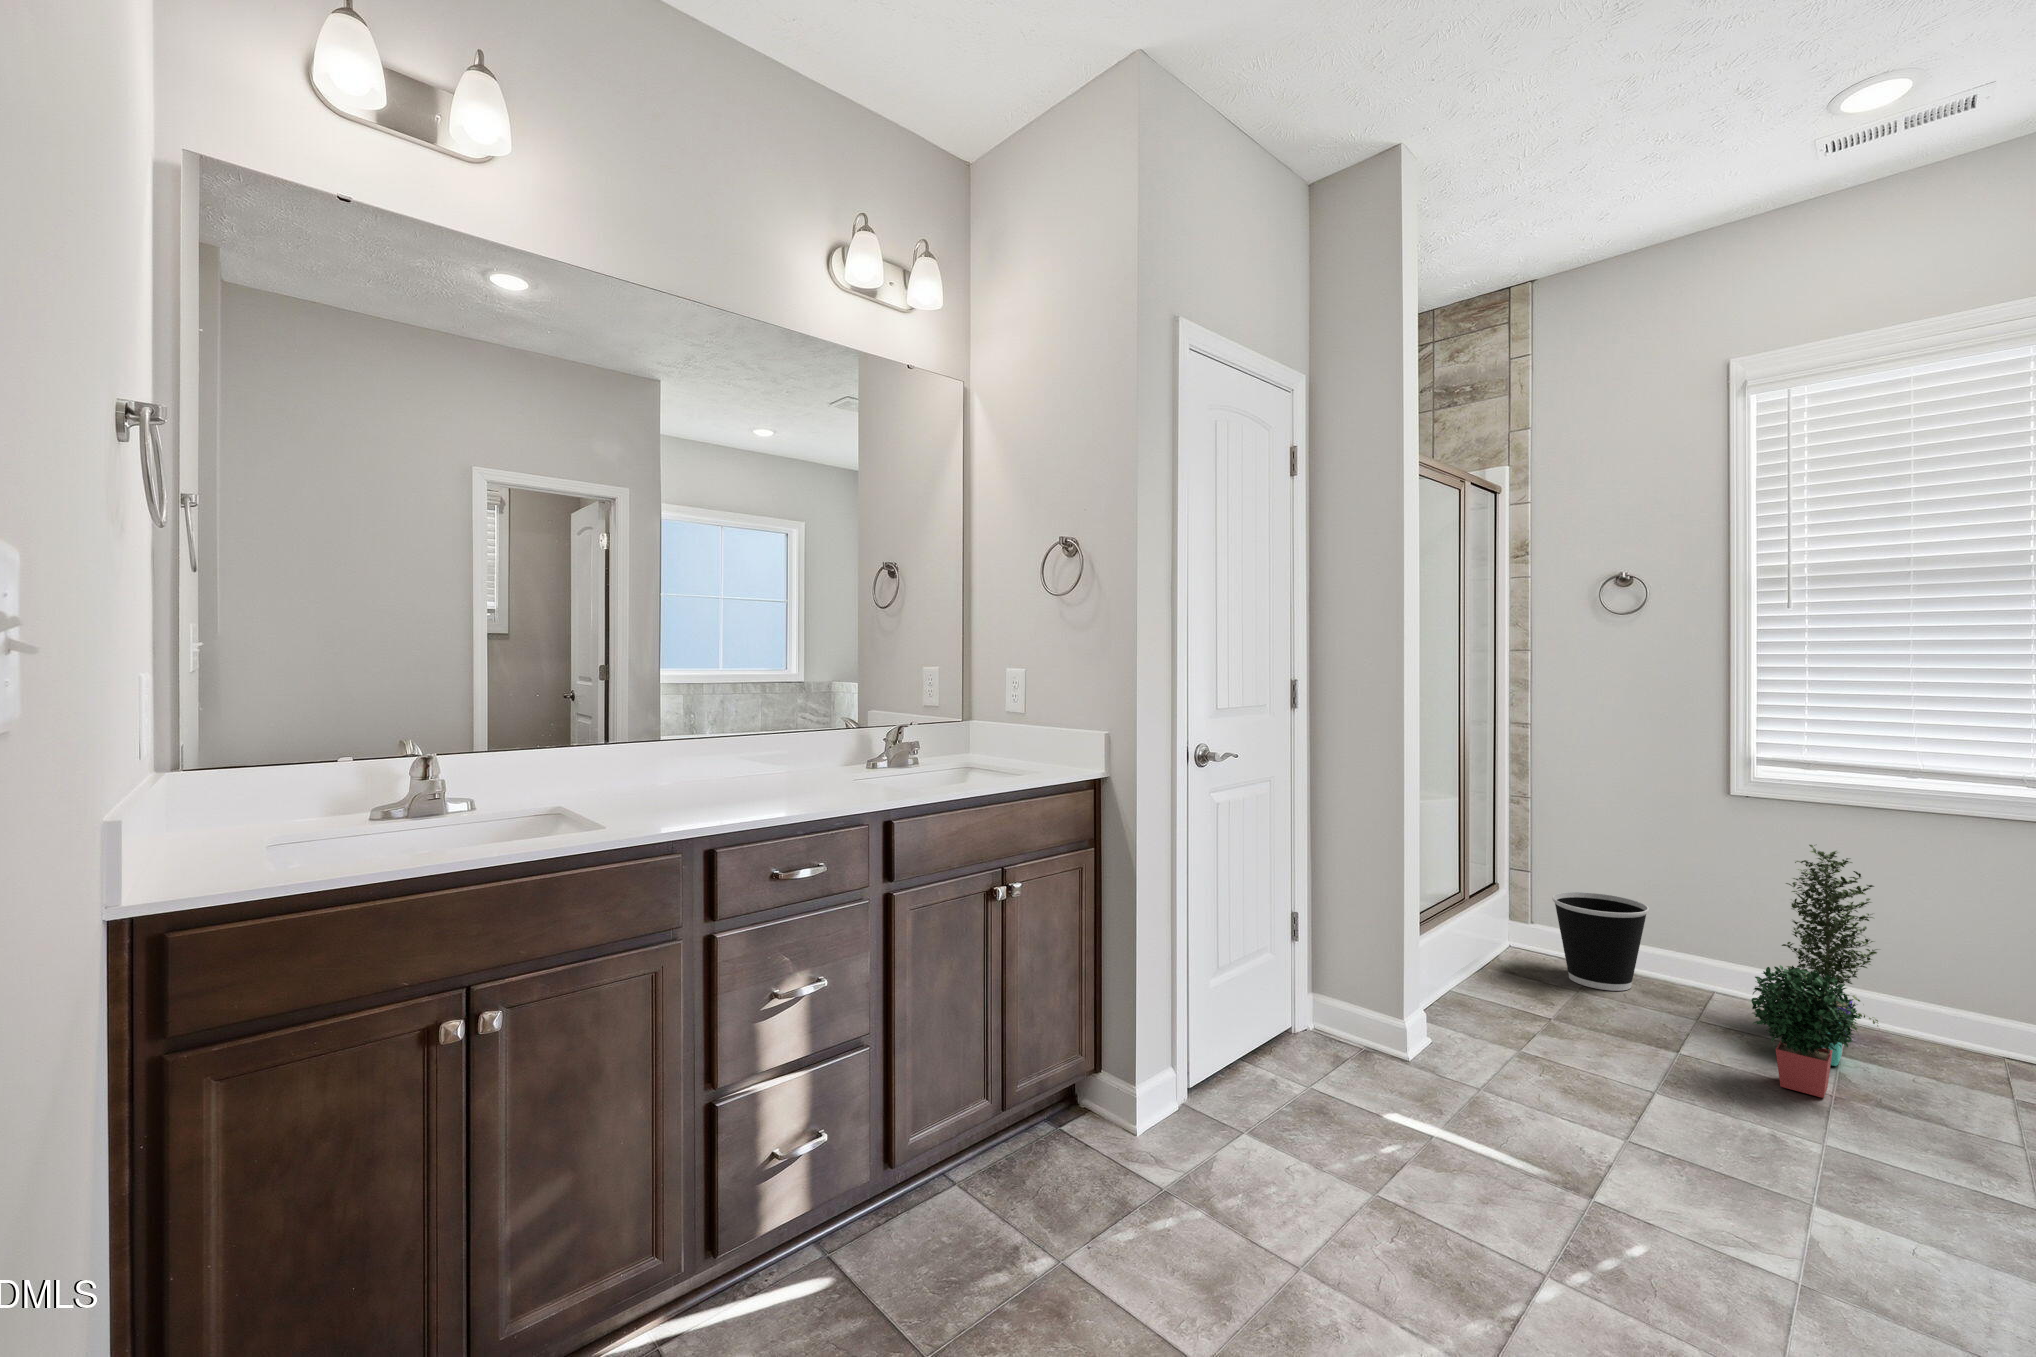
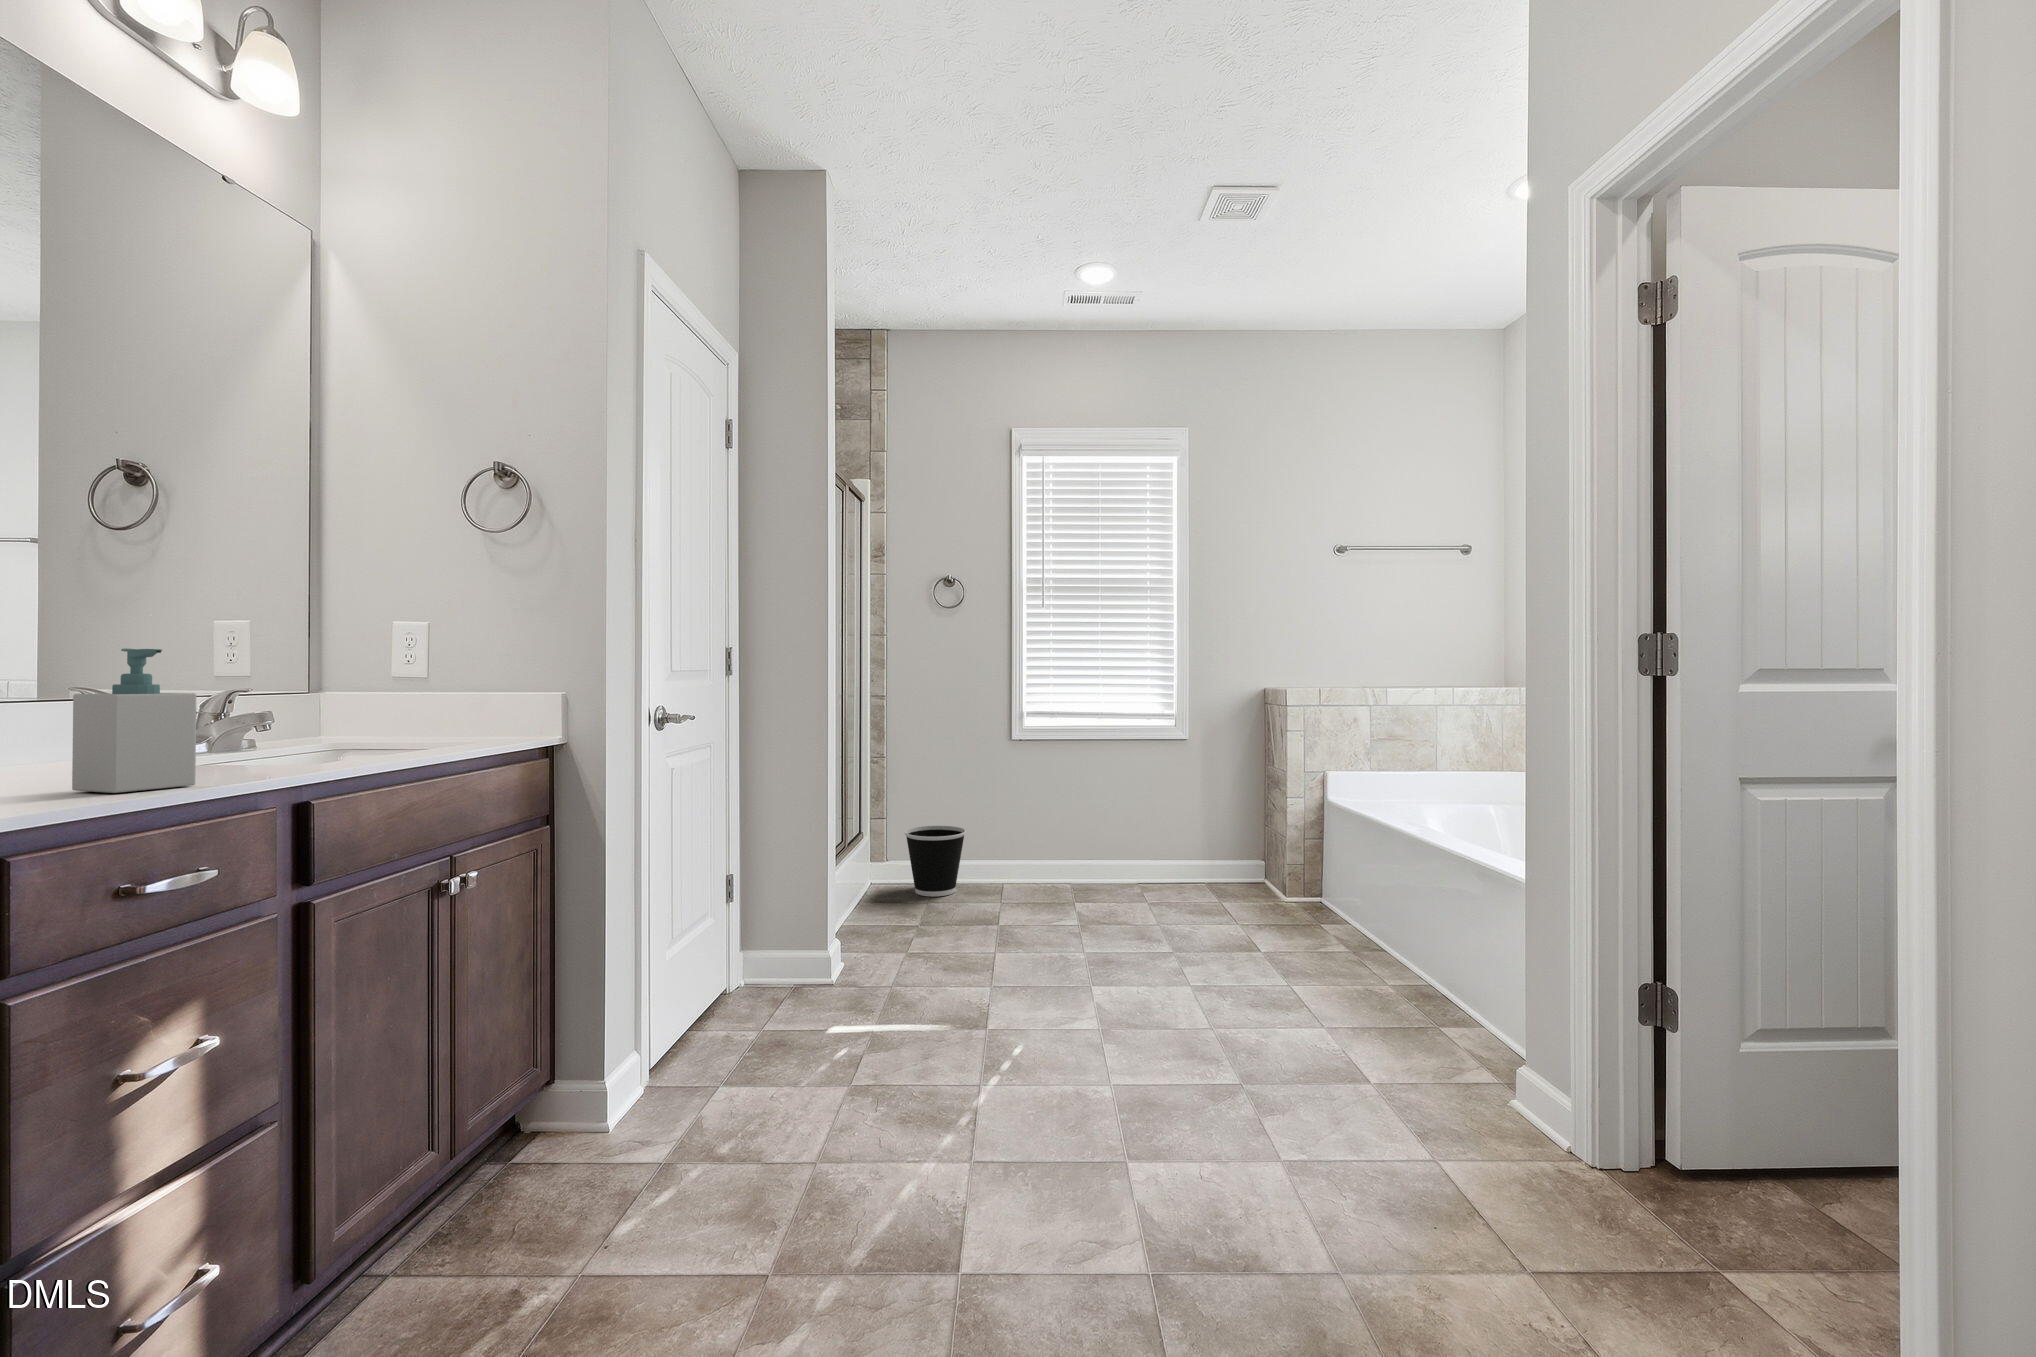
soap bottle: none [780,712,830,807] -> present [72,648,196,793]
potted plant: present [1751,845,1878,1098] -> none [1037,771,1094,930]

